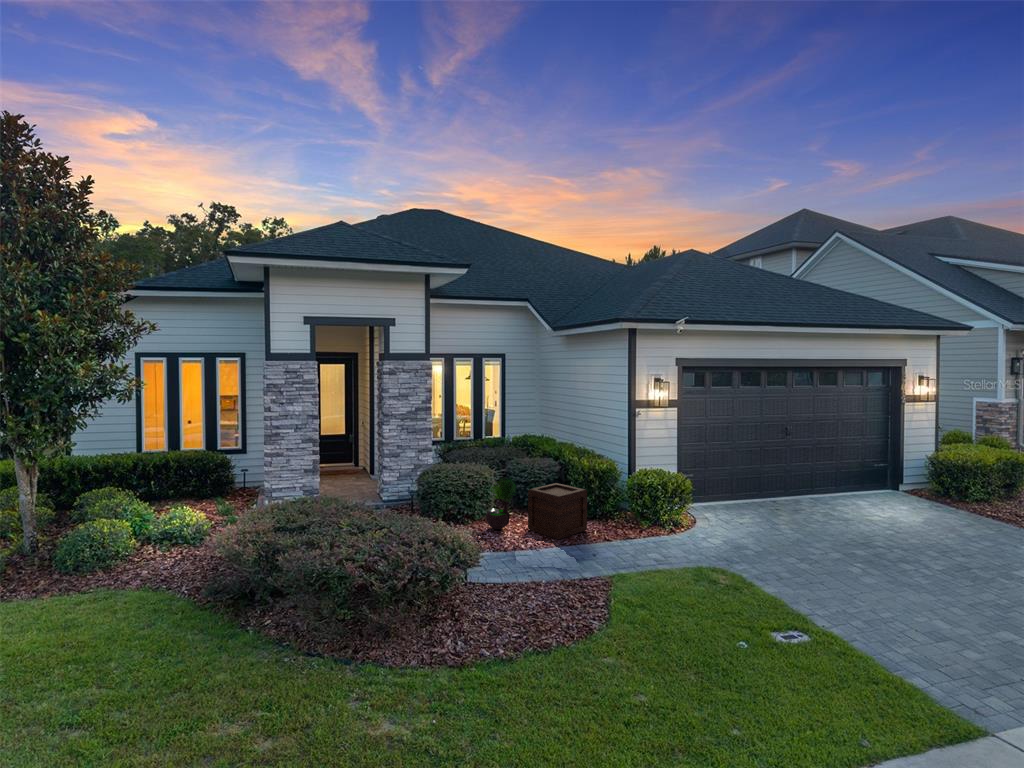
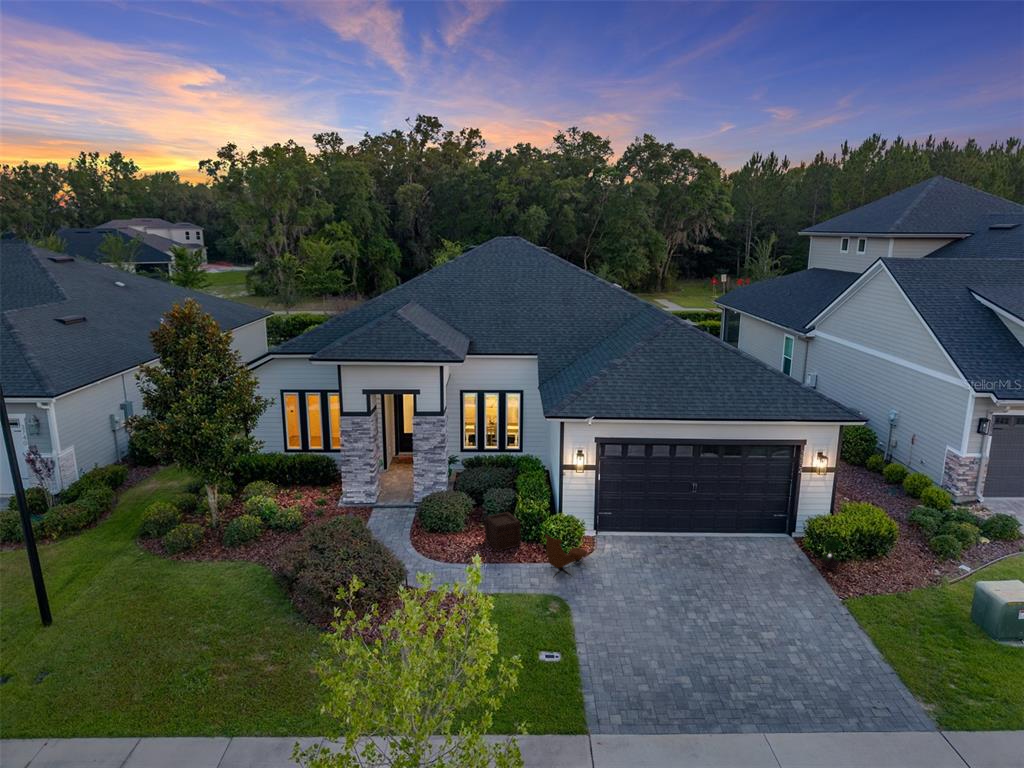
potted tree: present [486,480,516,529] -> present [821,538,842,570]
lounge chair: none [657,487,702,559] -> present [545,534,587,577]

